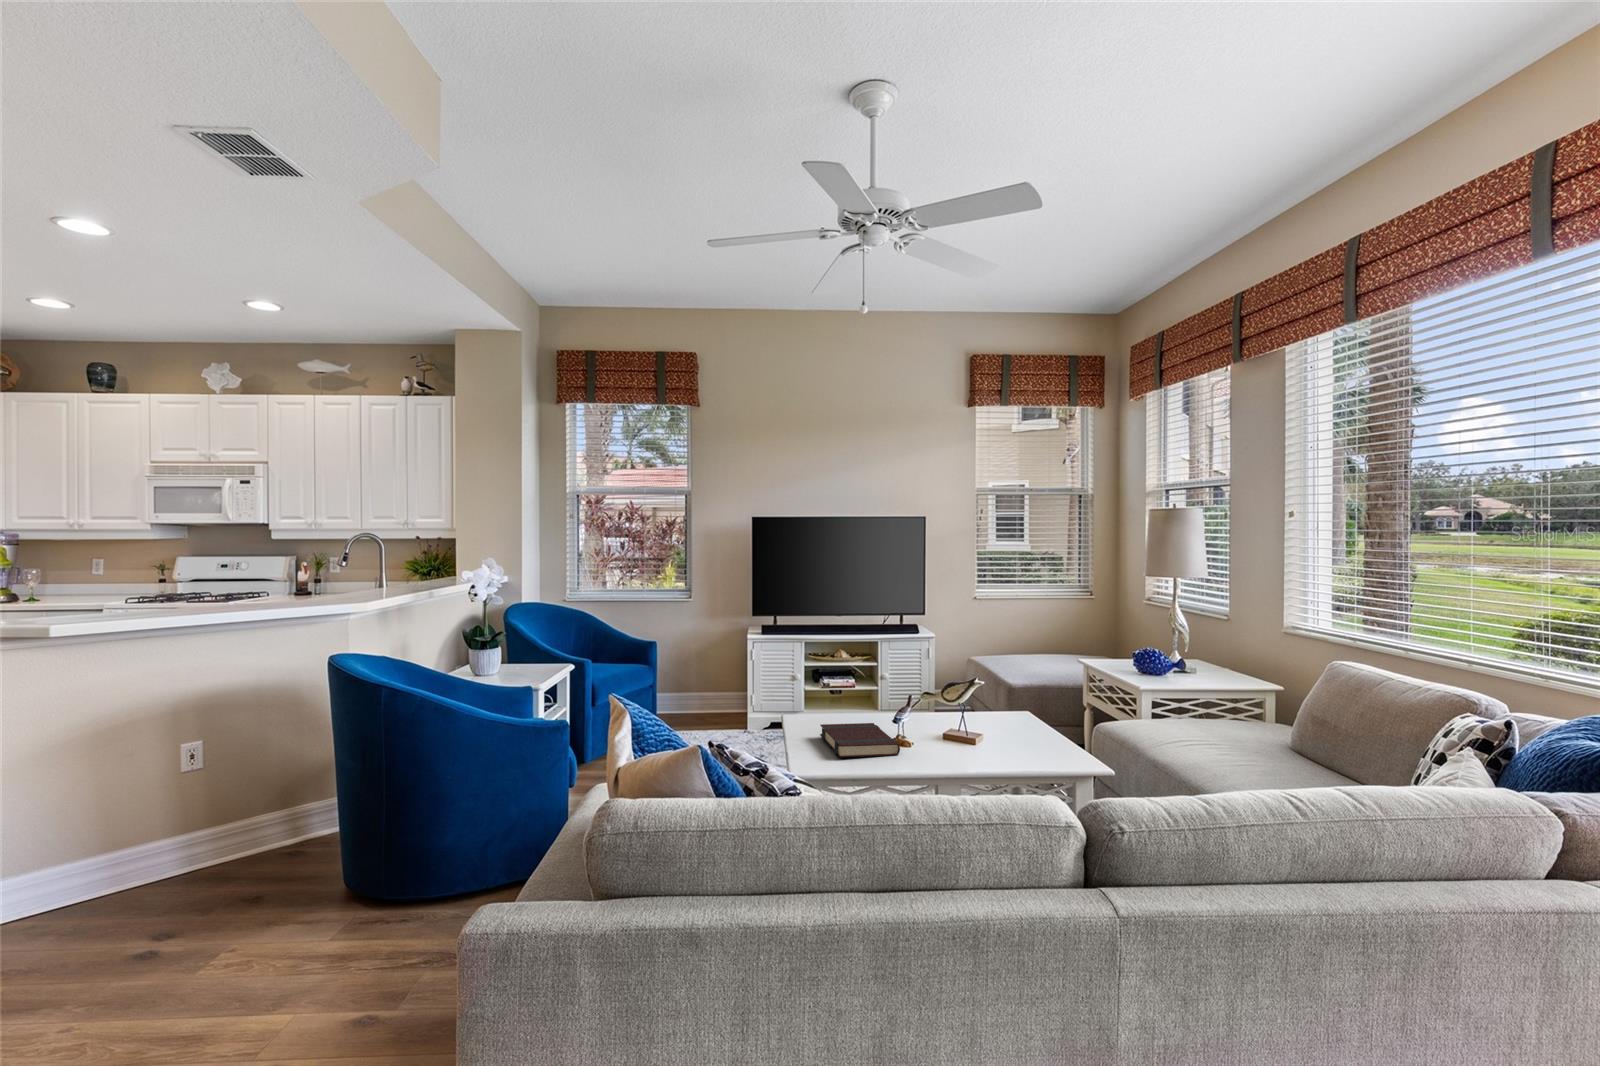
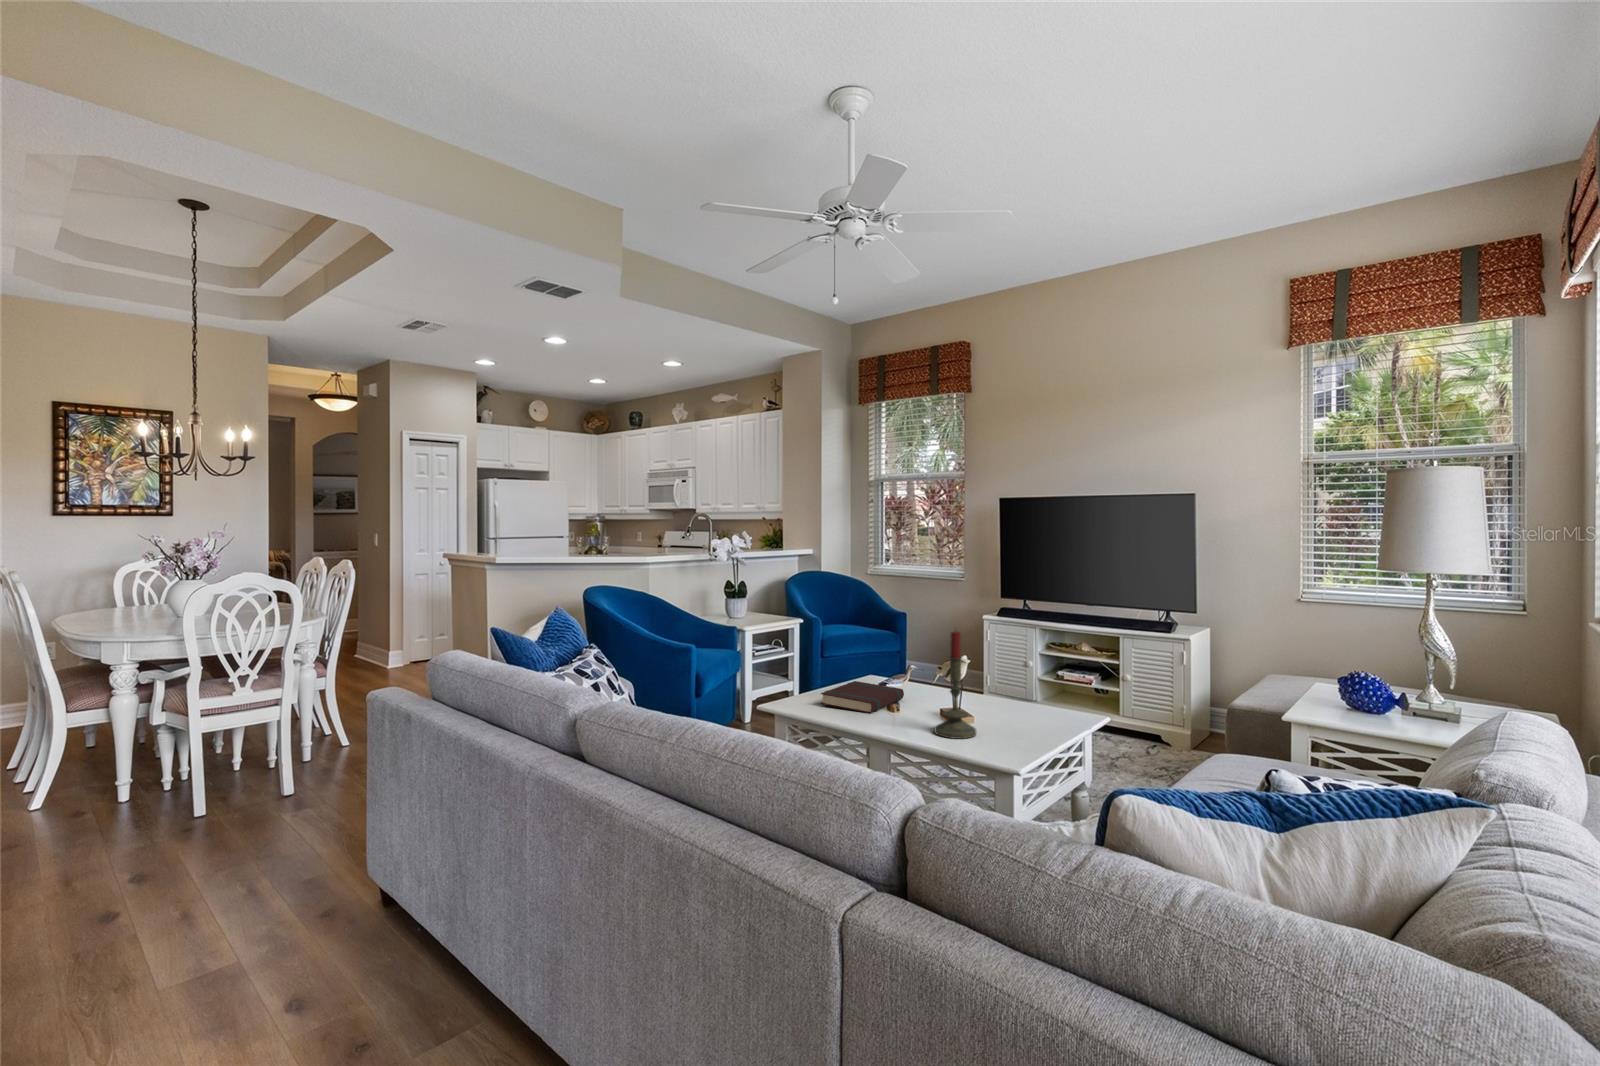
candle: none [986,656,1026,761] -> present [935,631,976,739]

